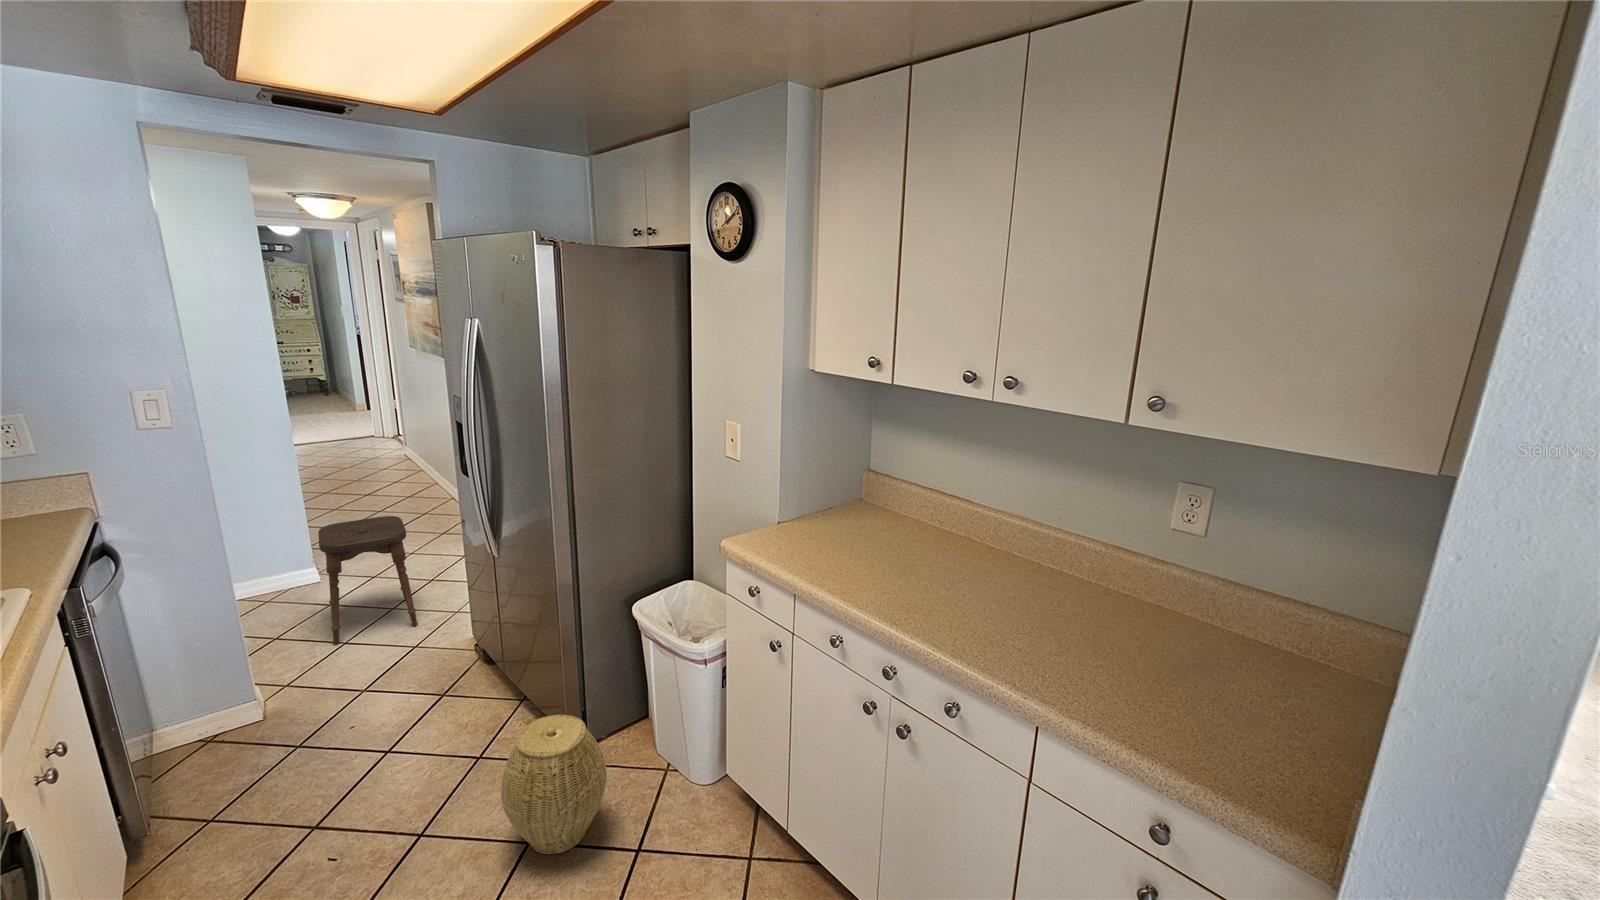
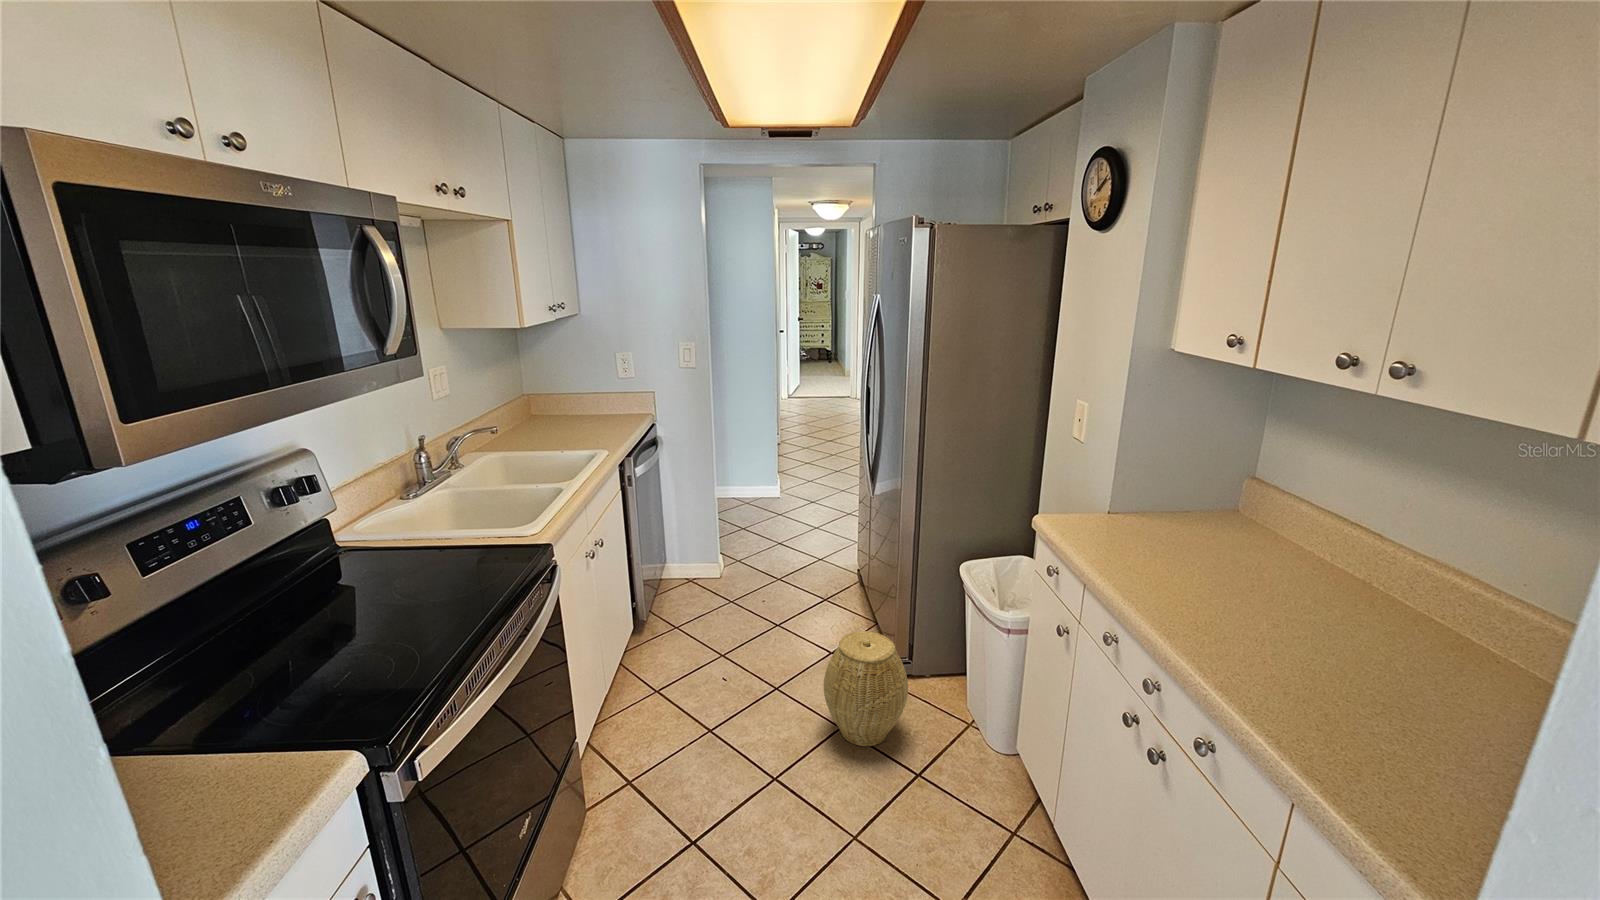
stool: present [318,516,417,644] -> none [771,454,830,546]

